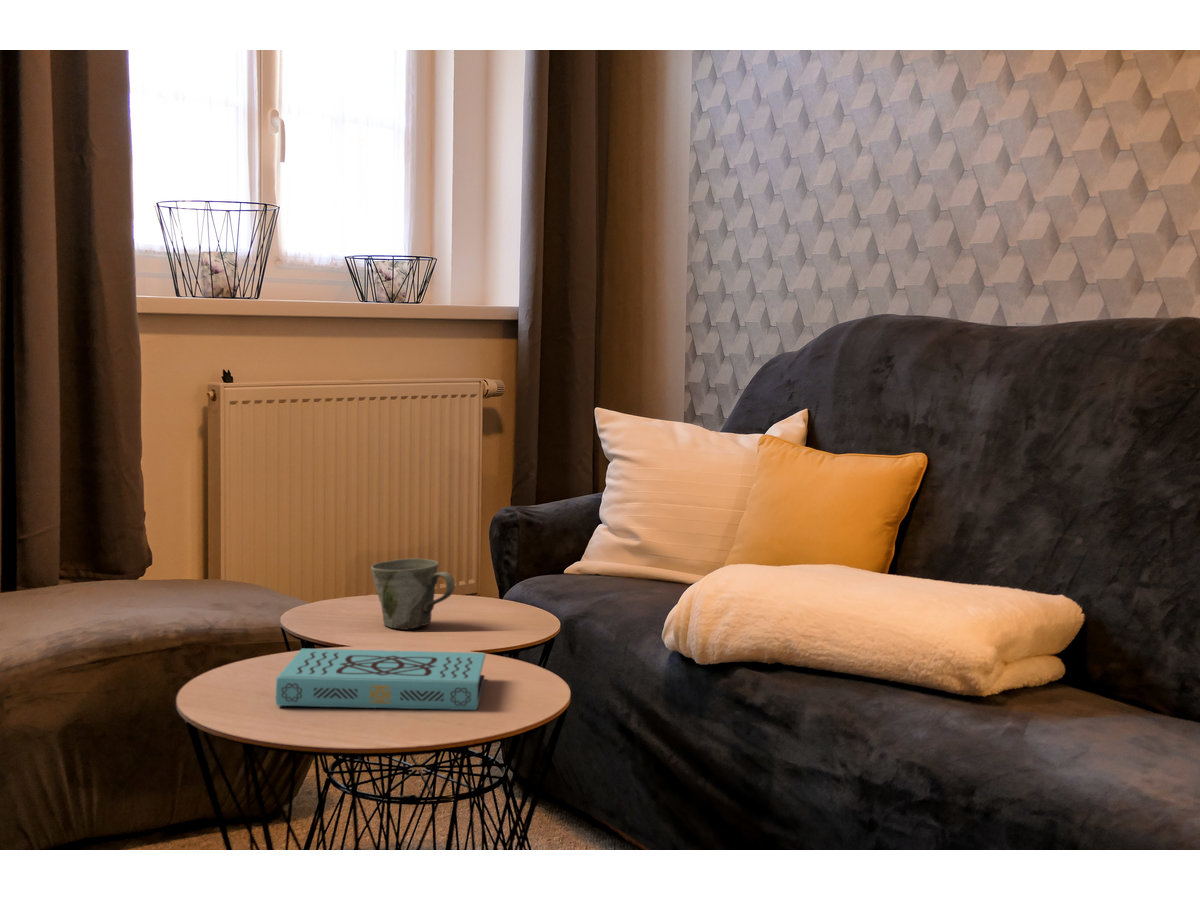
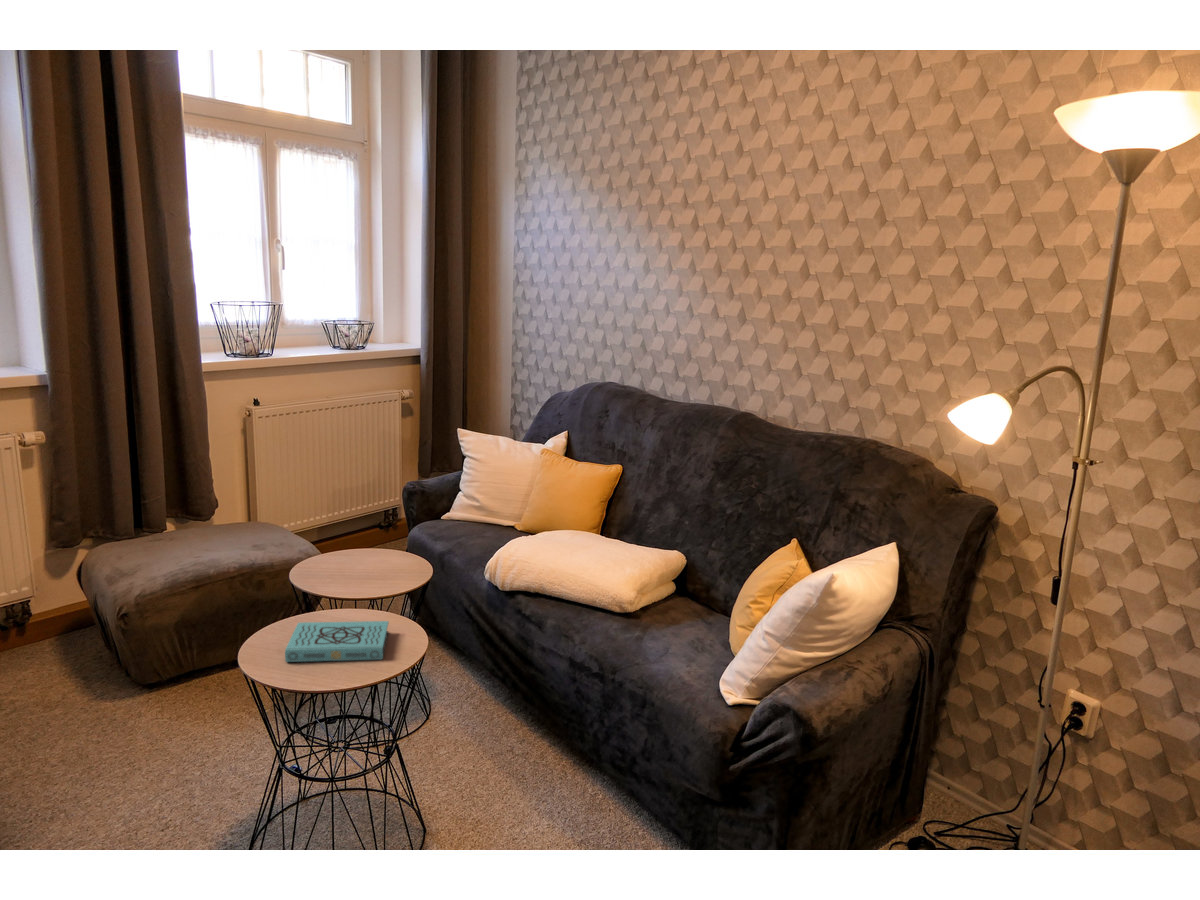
mug: present [371,558,455,629] -> none [336,538,379,577]

